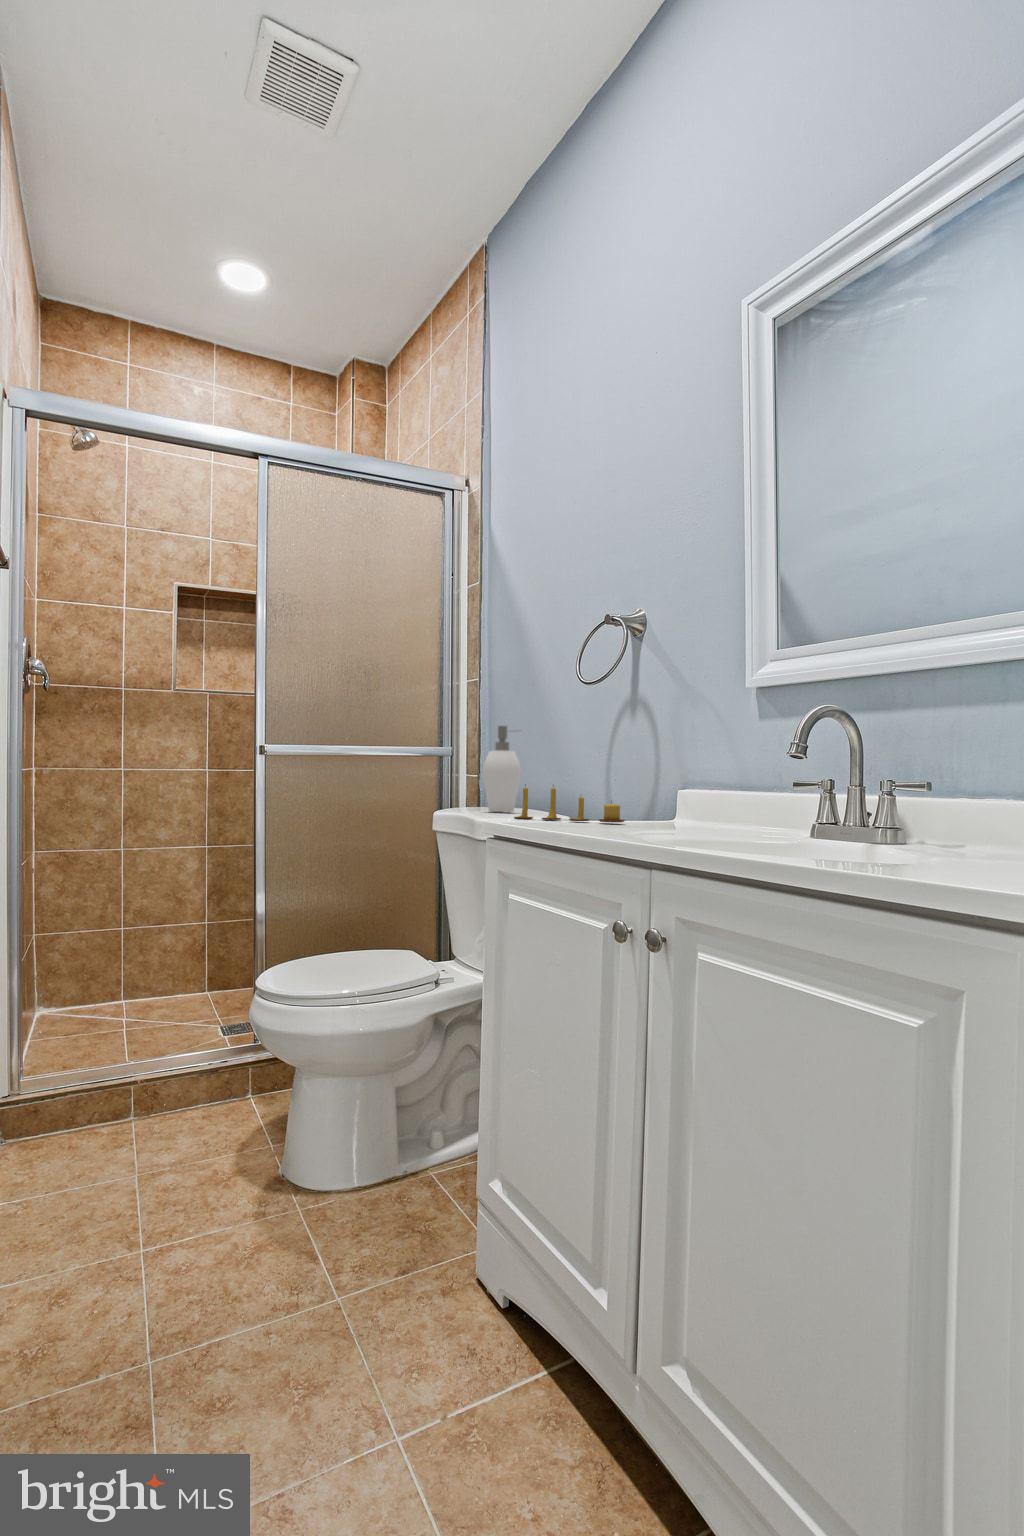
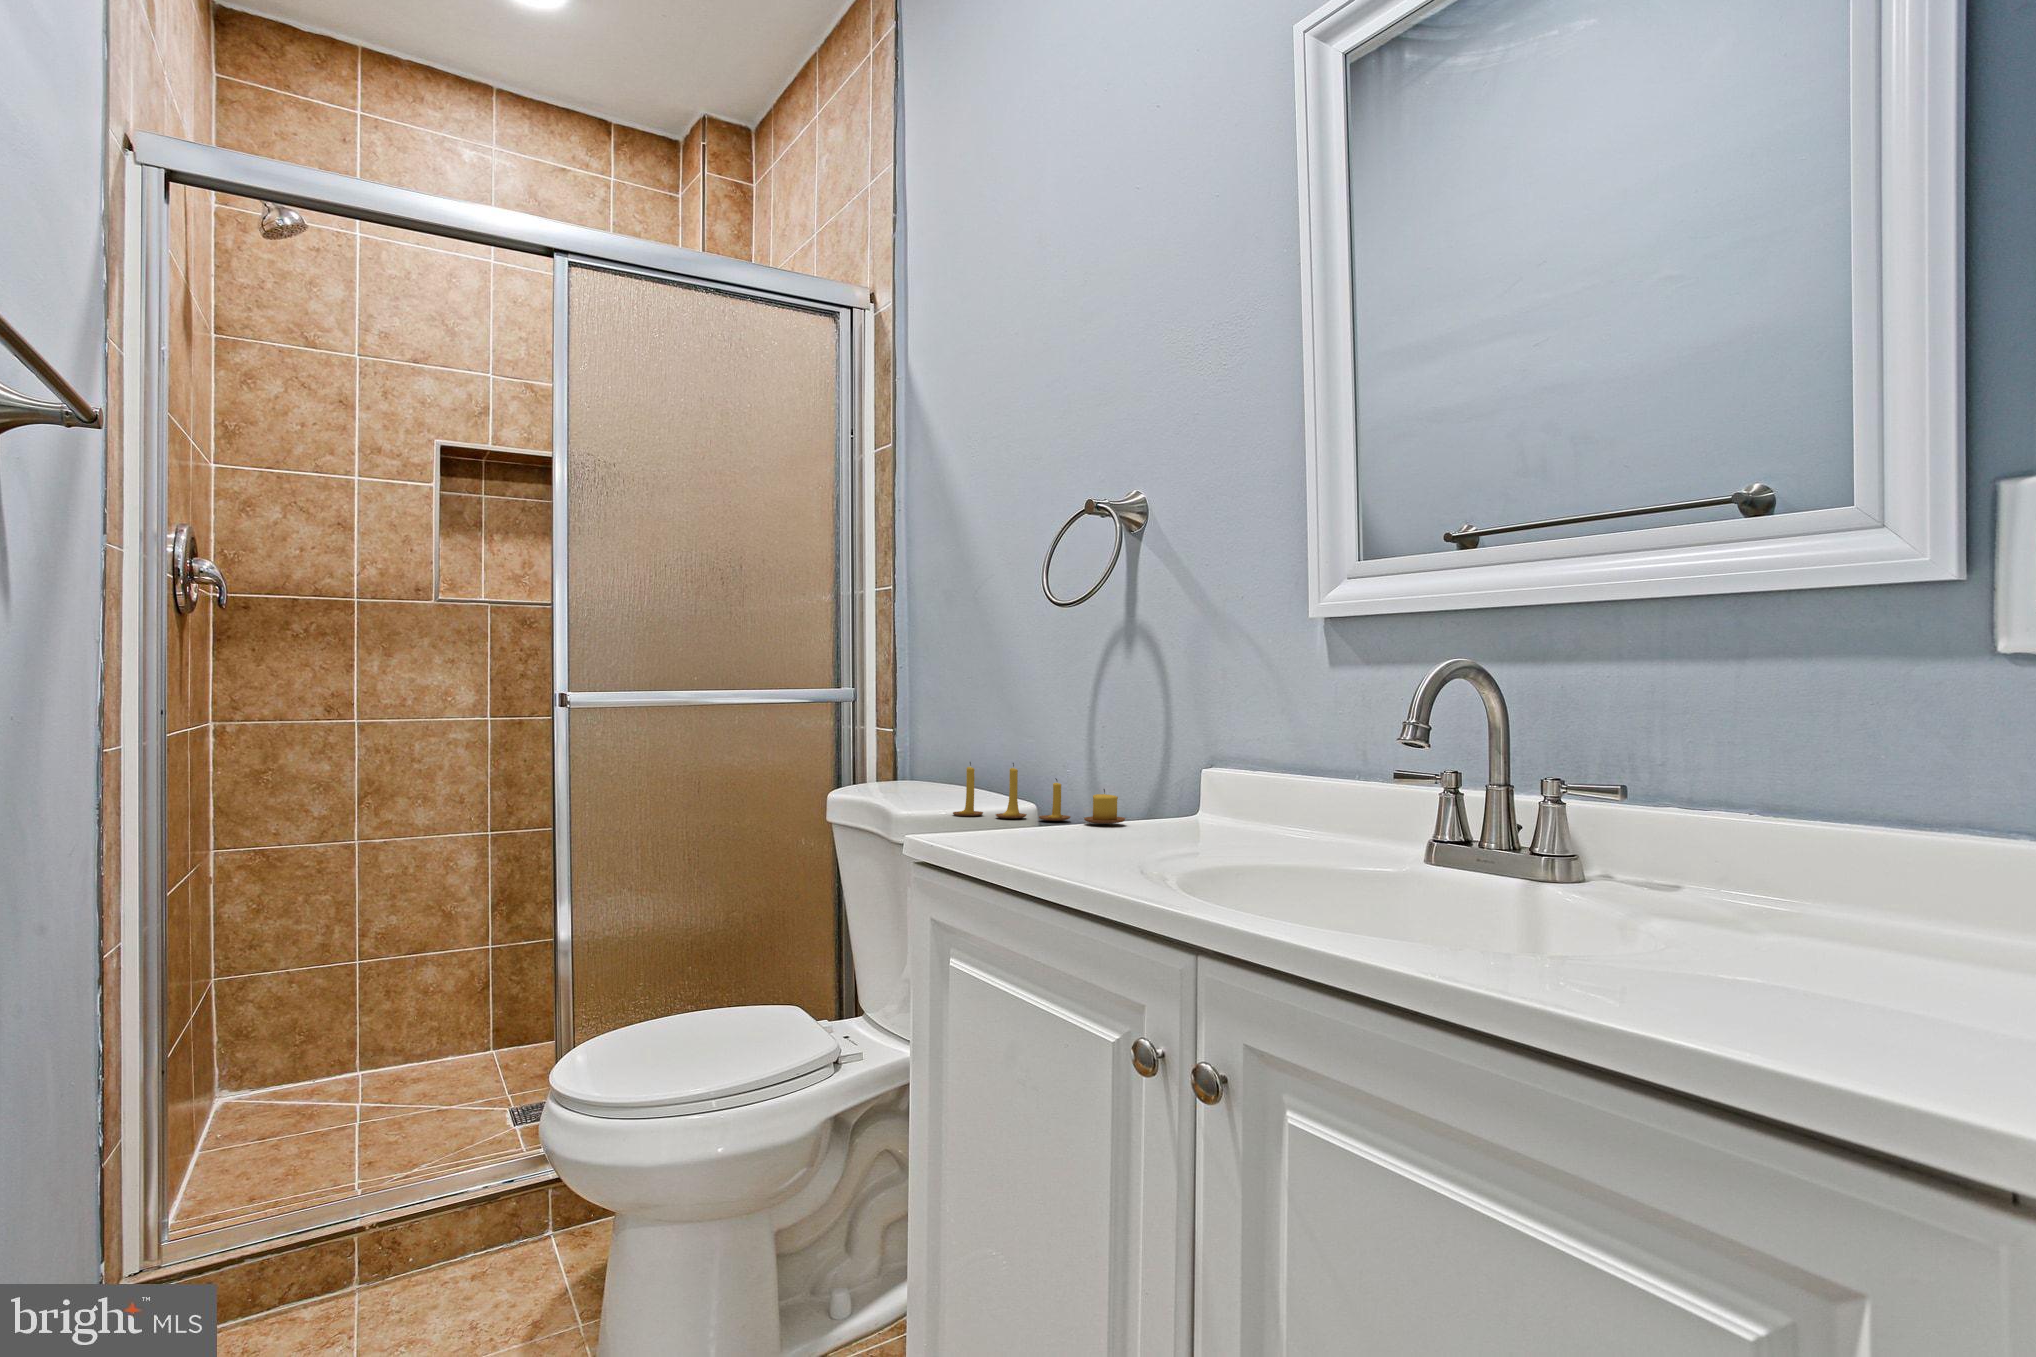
soap dispenser: present [483,726,521,812] -> none [903,663,961,795]

